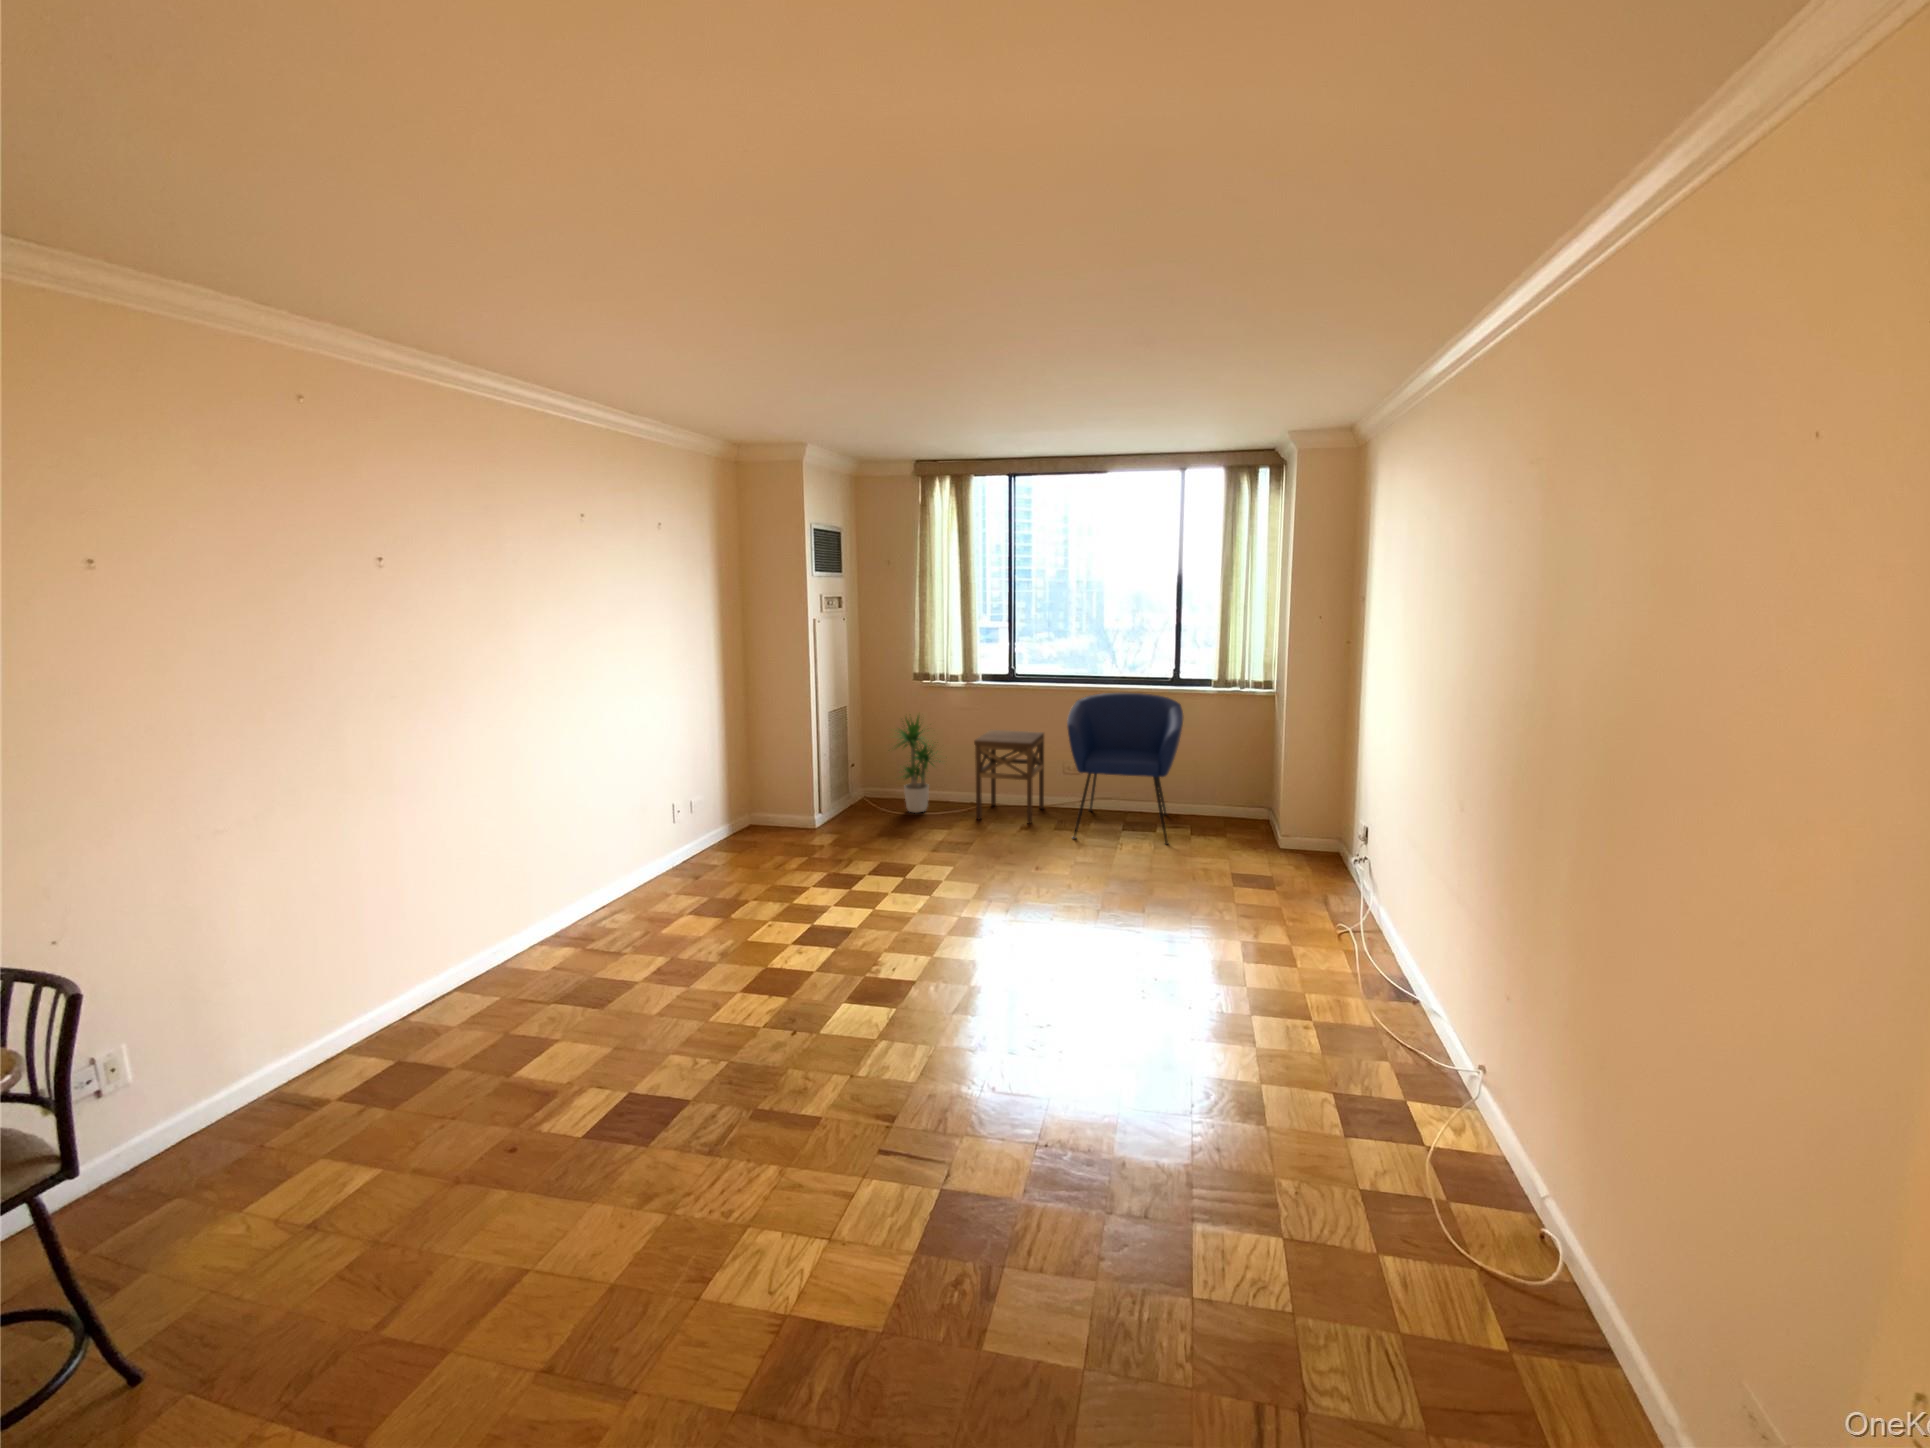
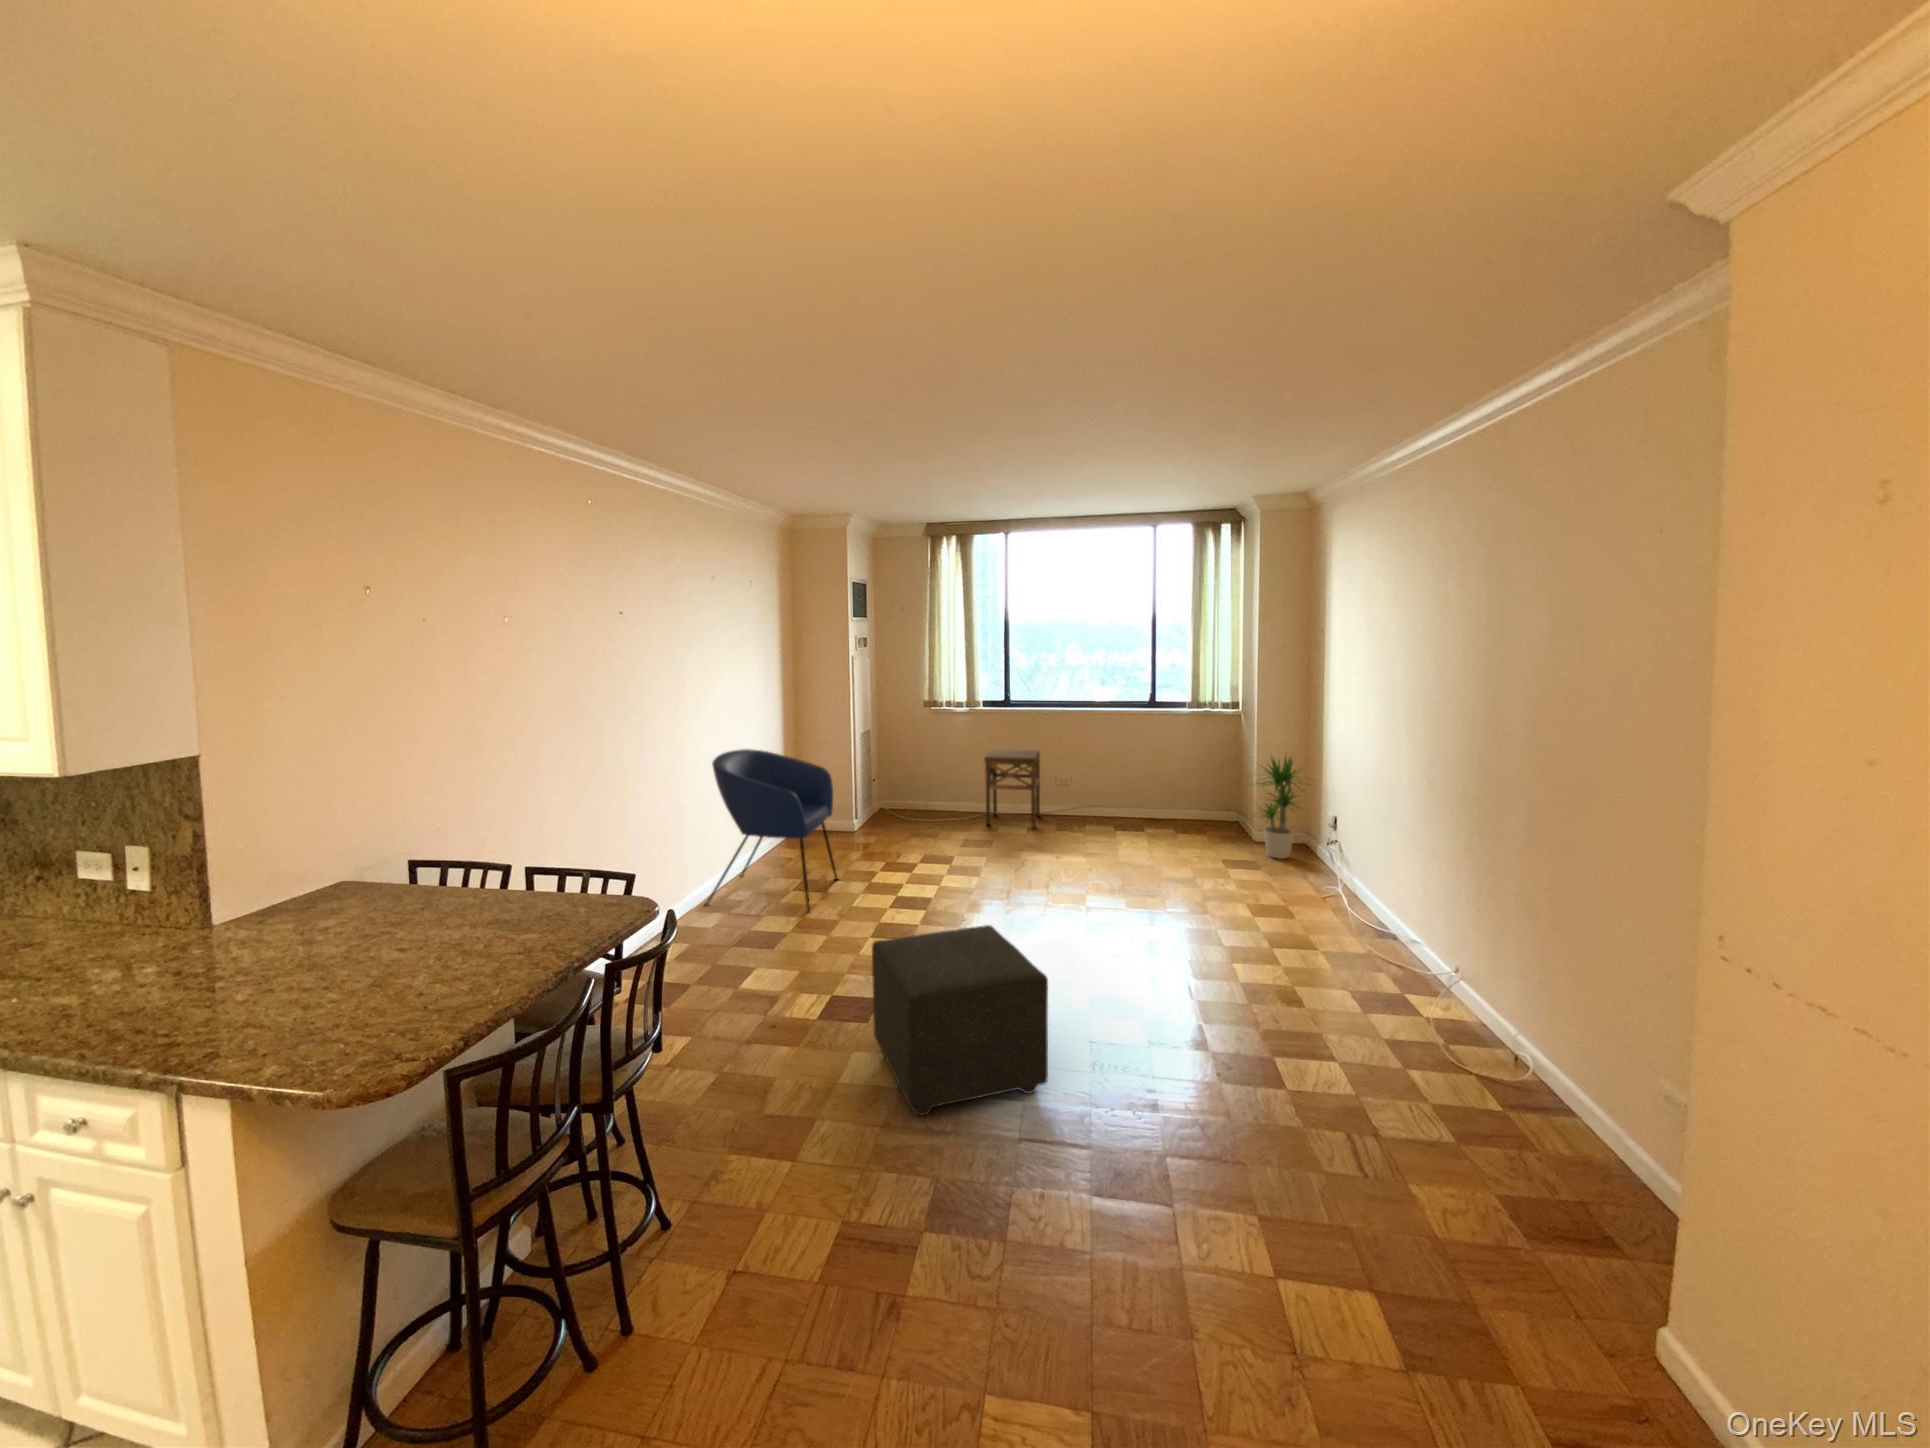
armchair: present [1067,693,1183,845] -> present [705,749,838,913]
potted plant: present [895,715,941,812] -> present [1256,756,1309,859]
ottoman: none [565,1016,827,1354] -> present [872,925,1048,1115]

